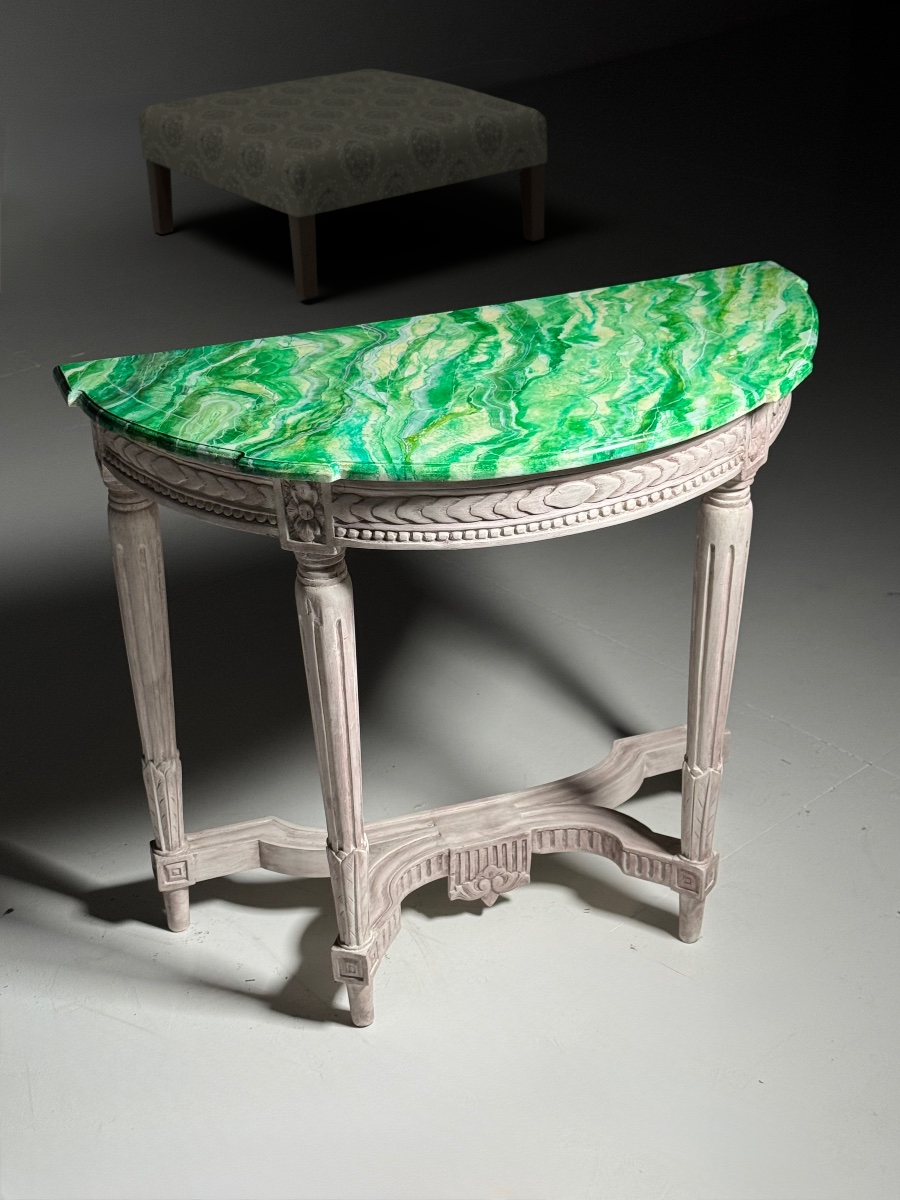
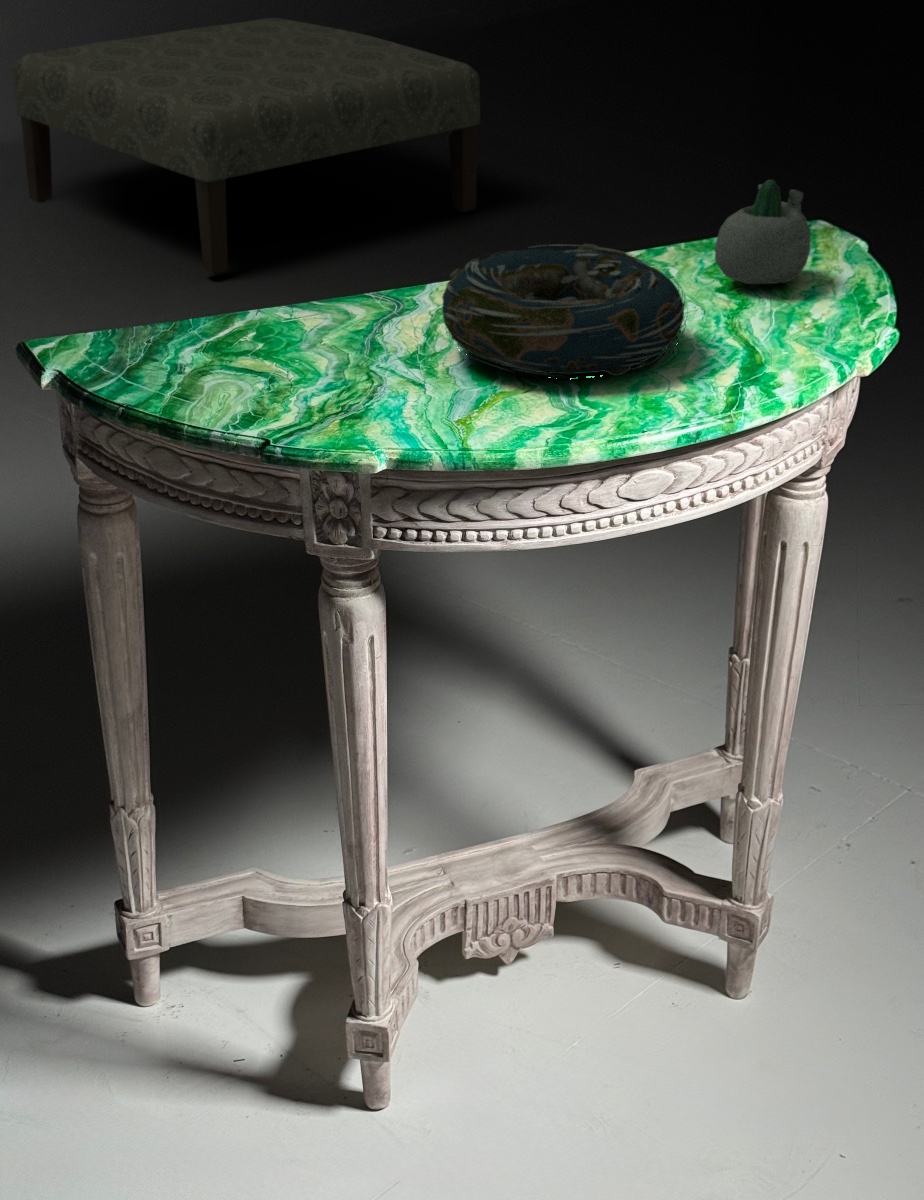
succulent planter: none [662,226,749,317] -> present [715,180,811,284]
decorative bowl: none [405,284,621,402] -> present [442,244,686,376]

